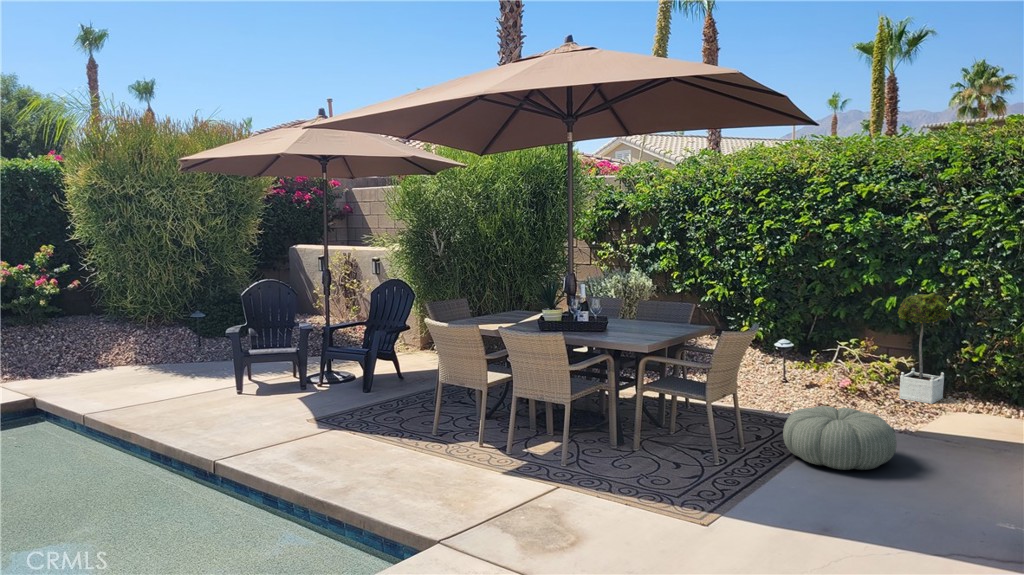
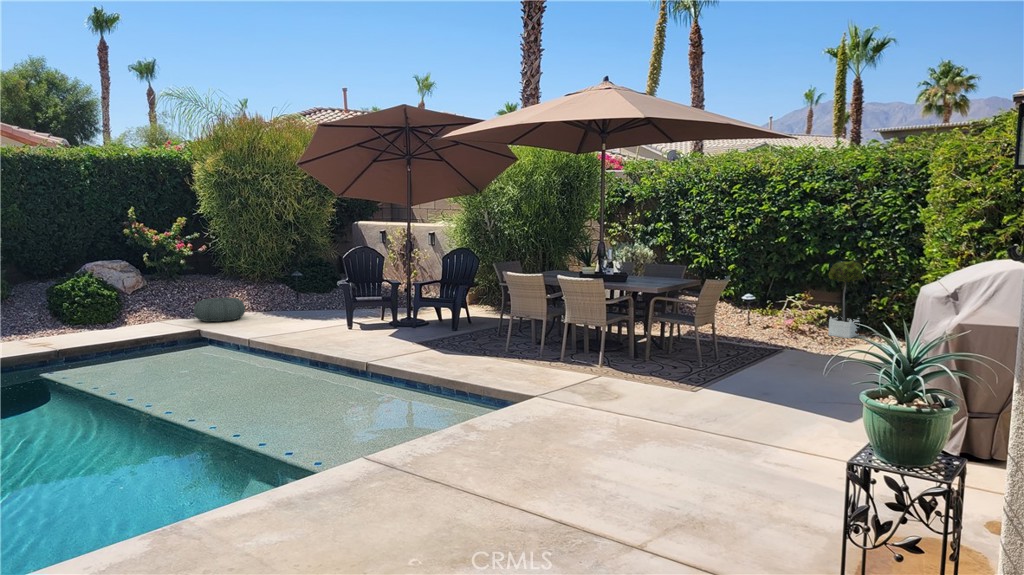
pouf: present [783,406,897,470] -> present [194,297,245,322]

